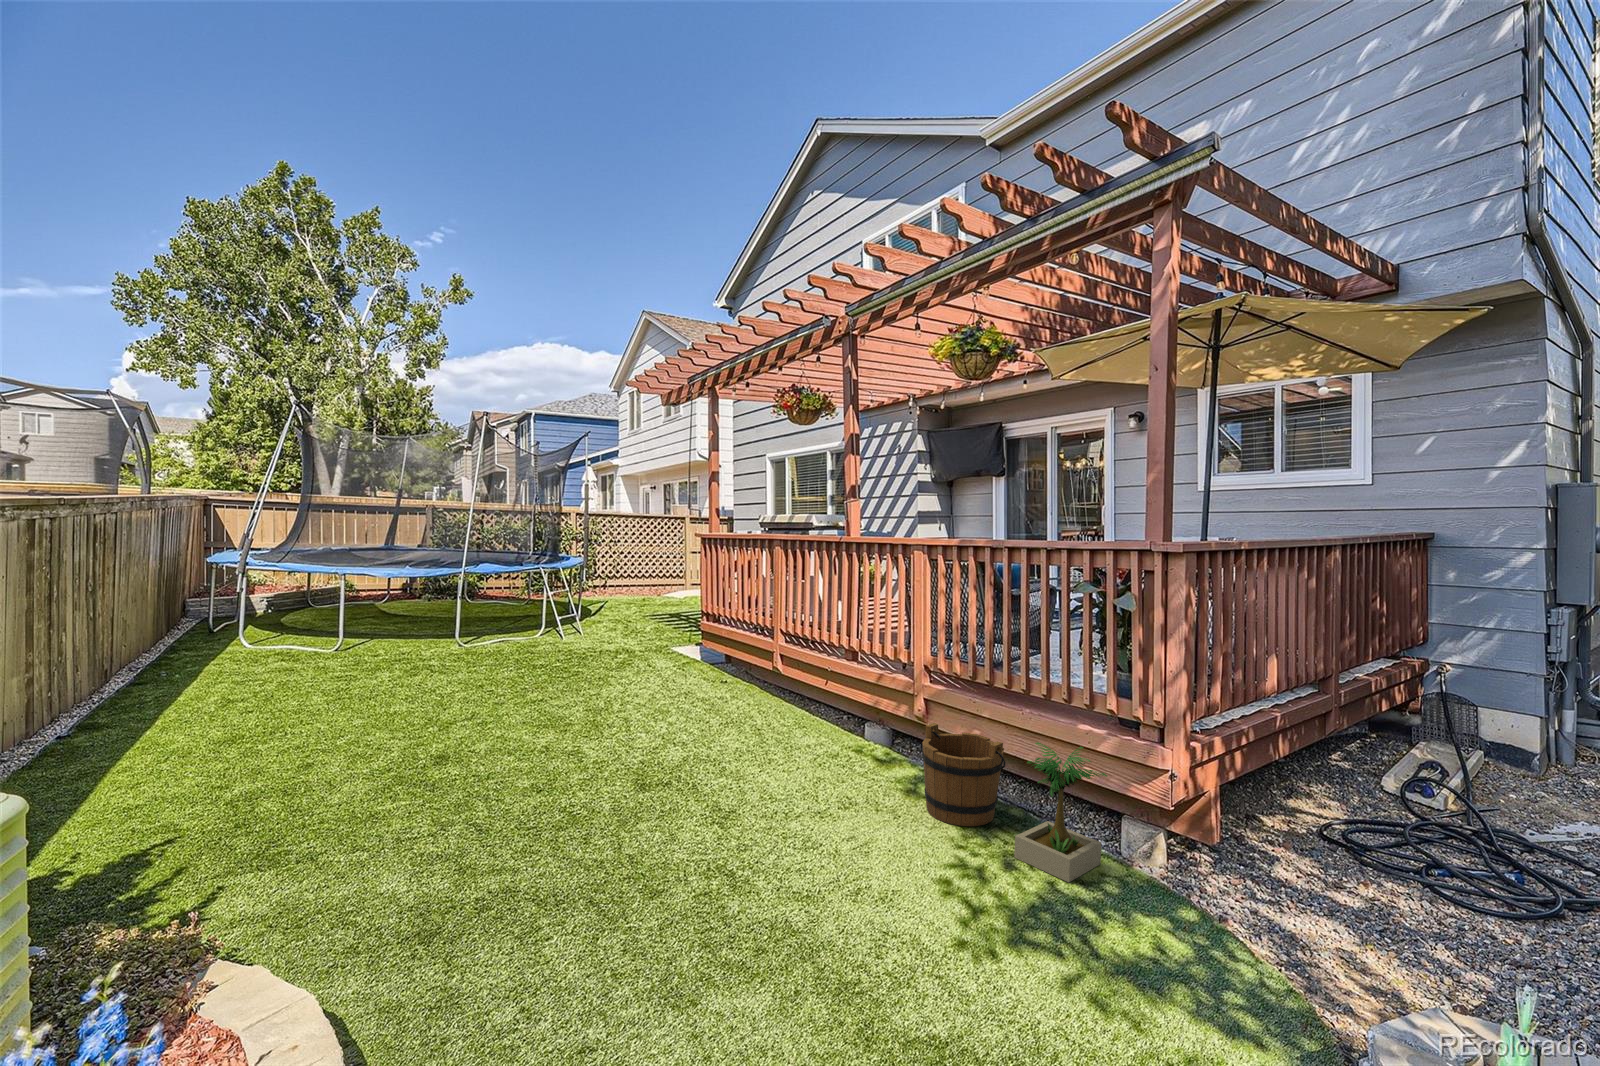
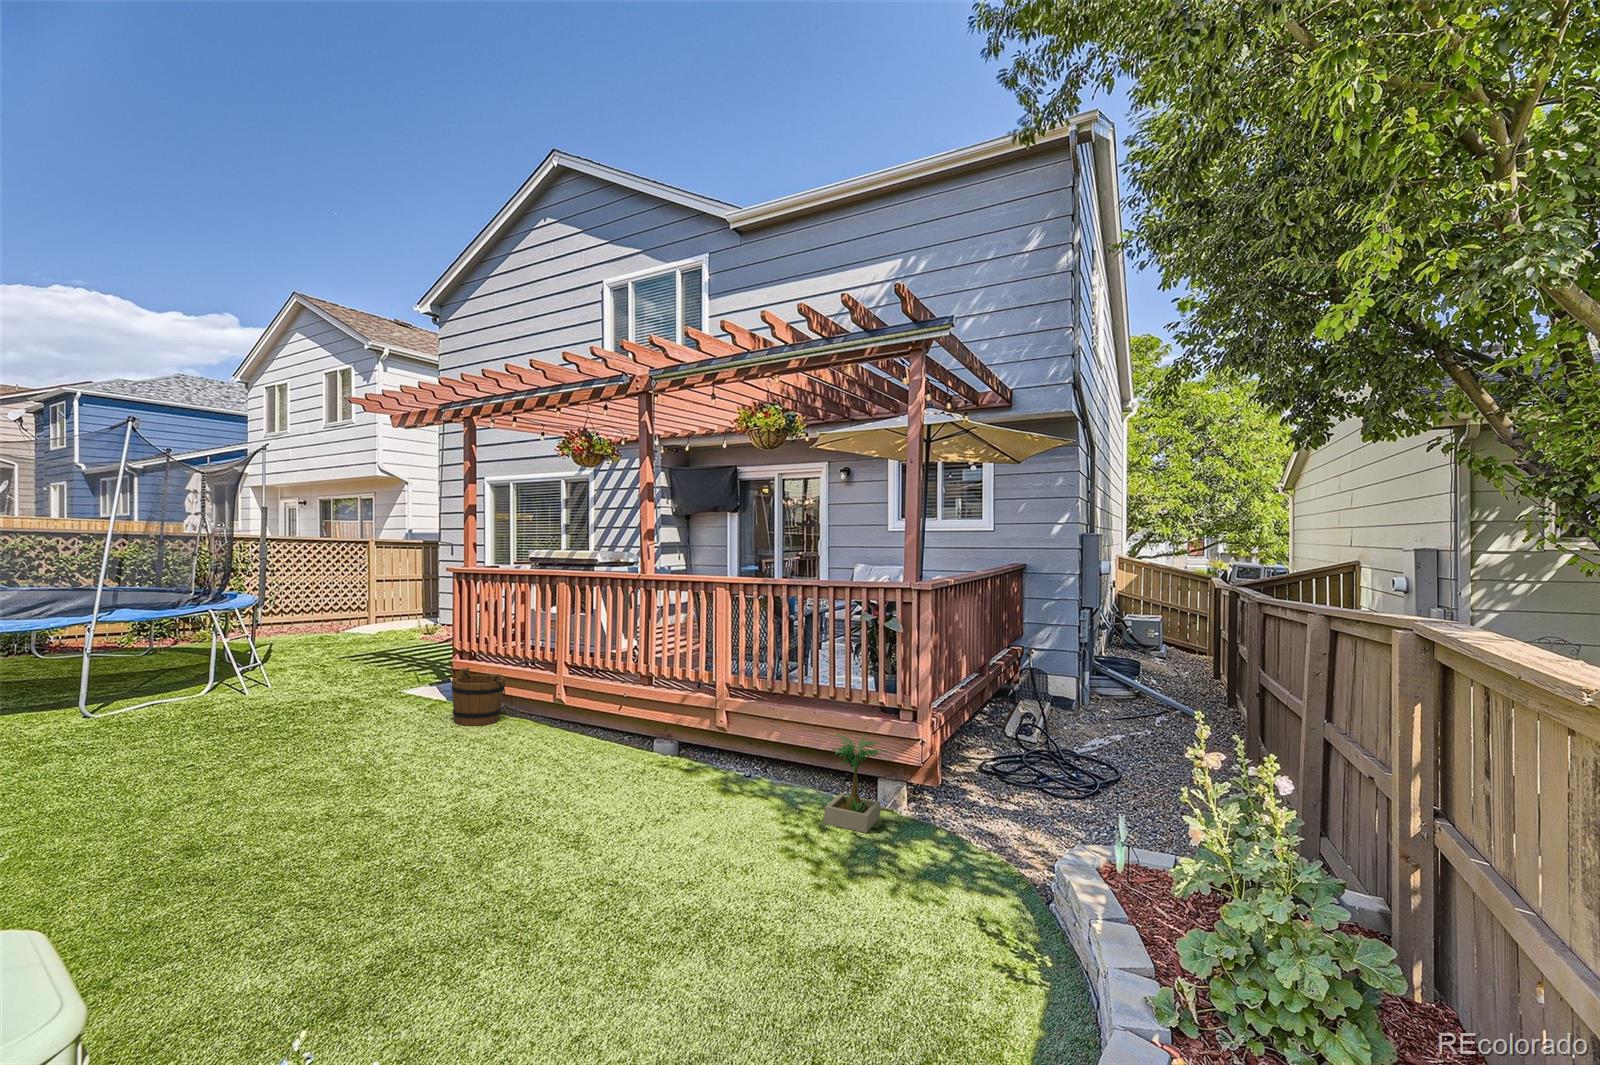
bucket: present [922,723,1006,826] -> present [452,668,506,726]

